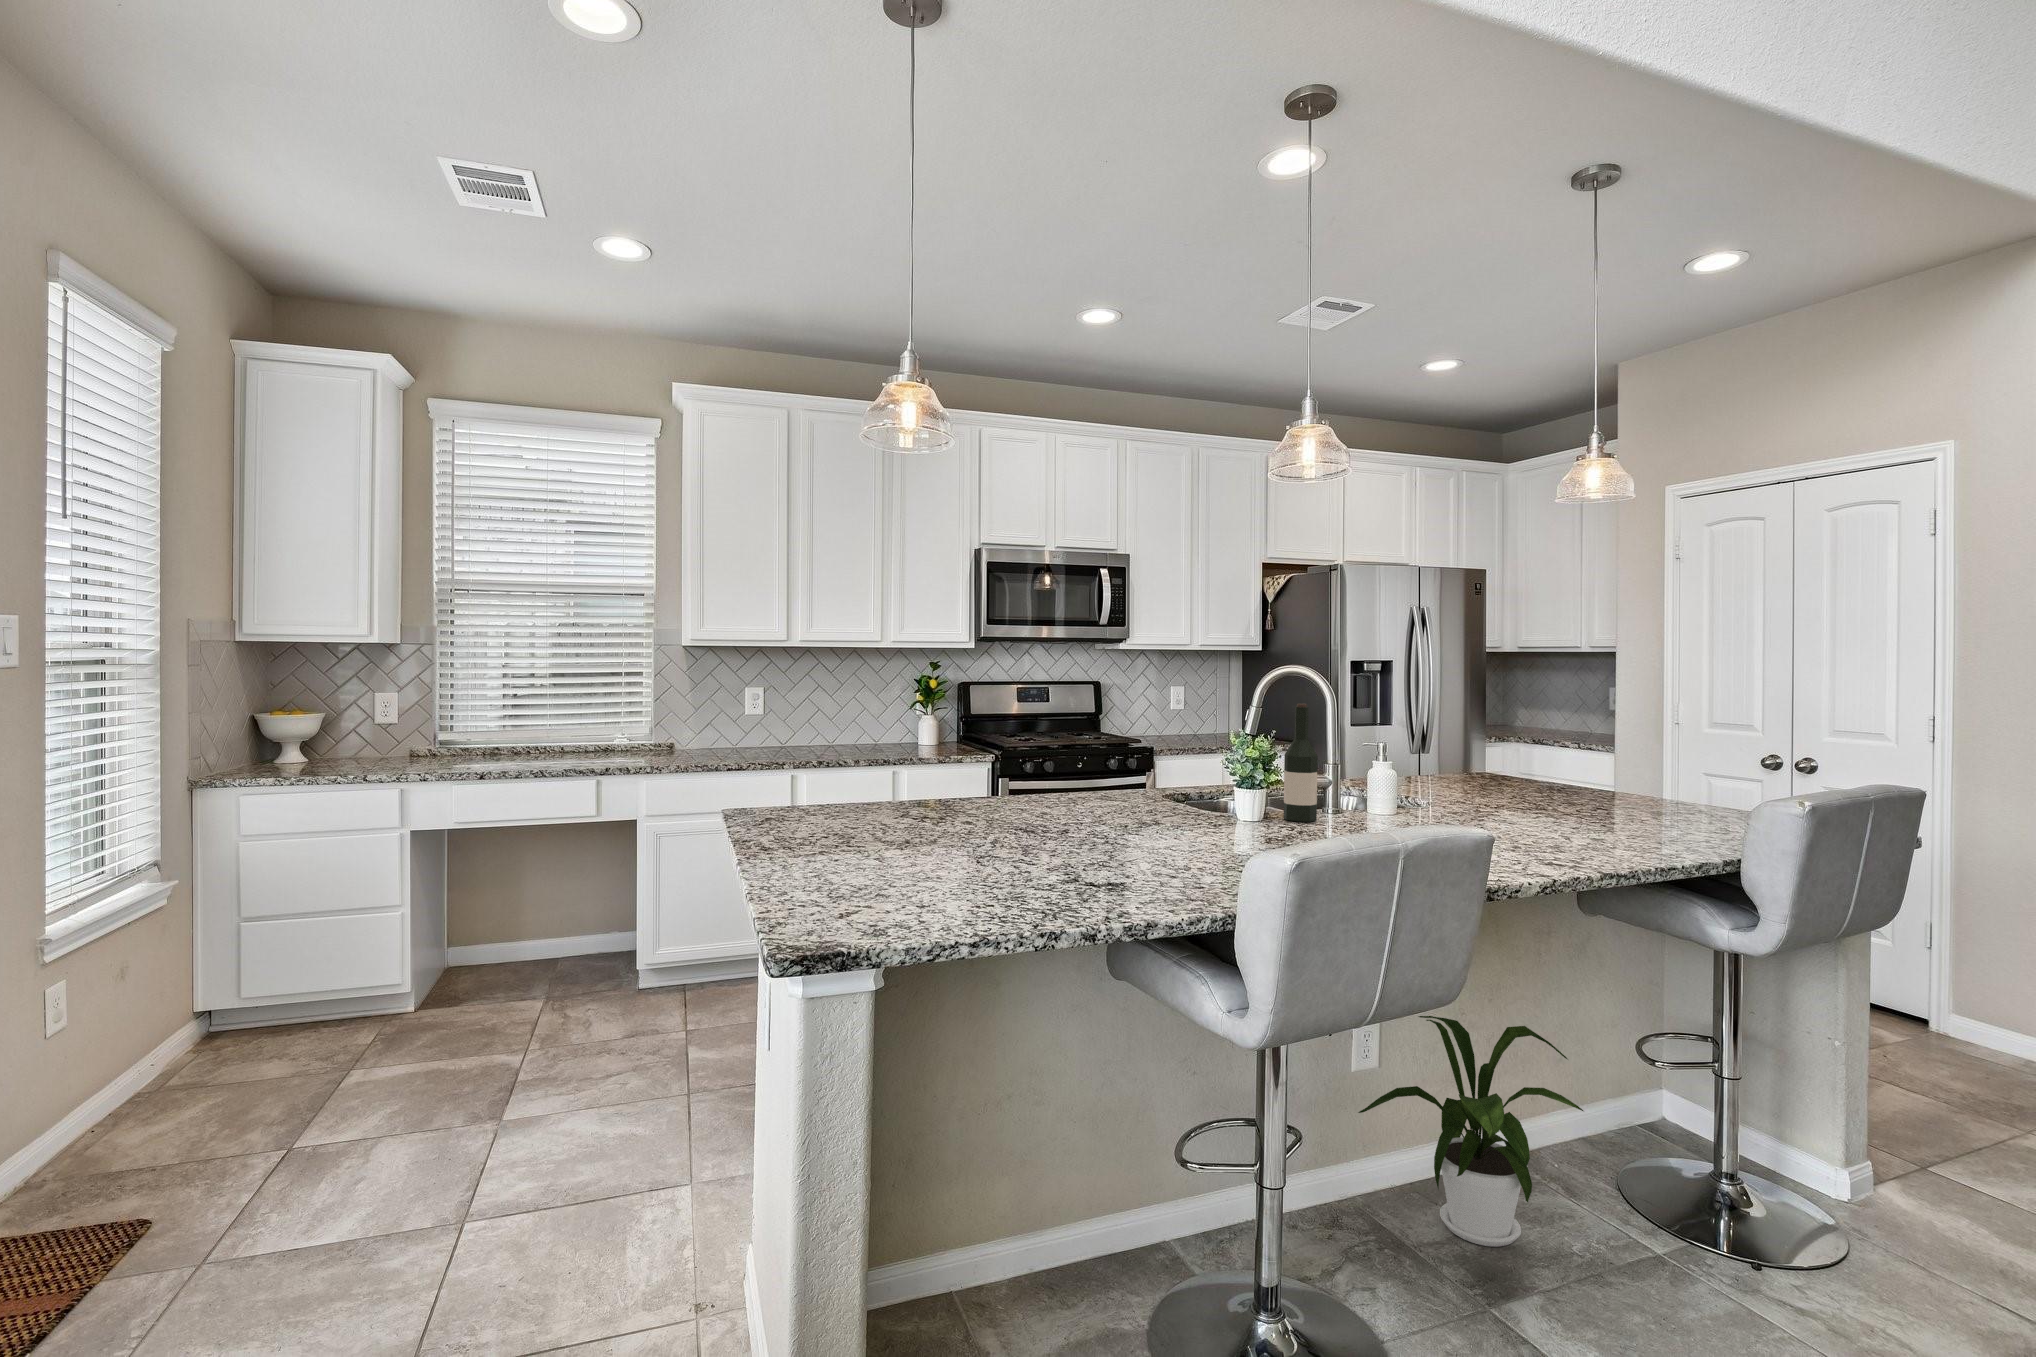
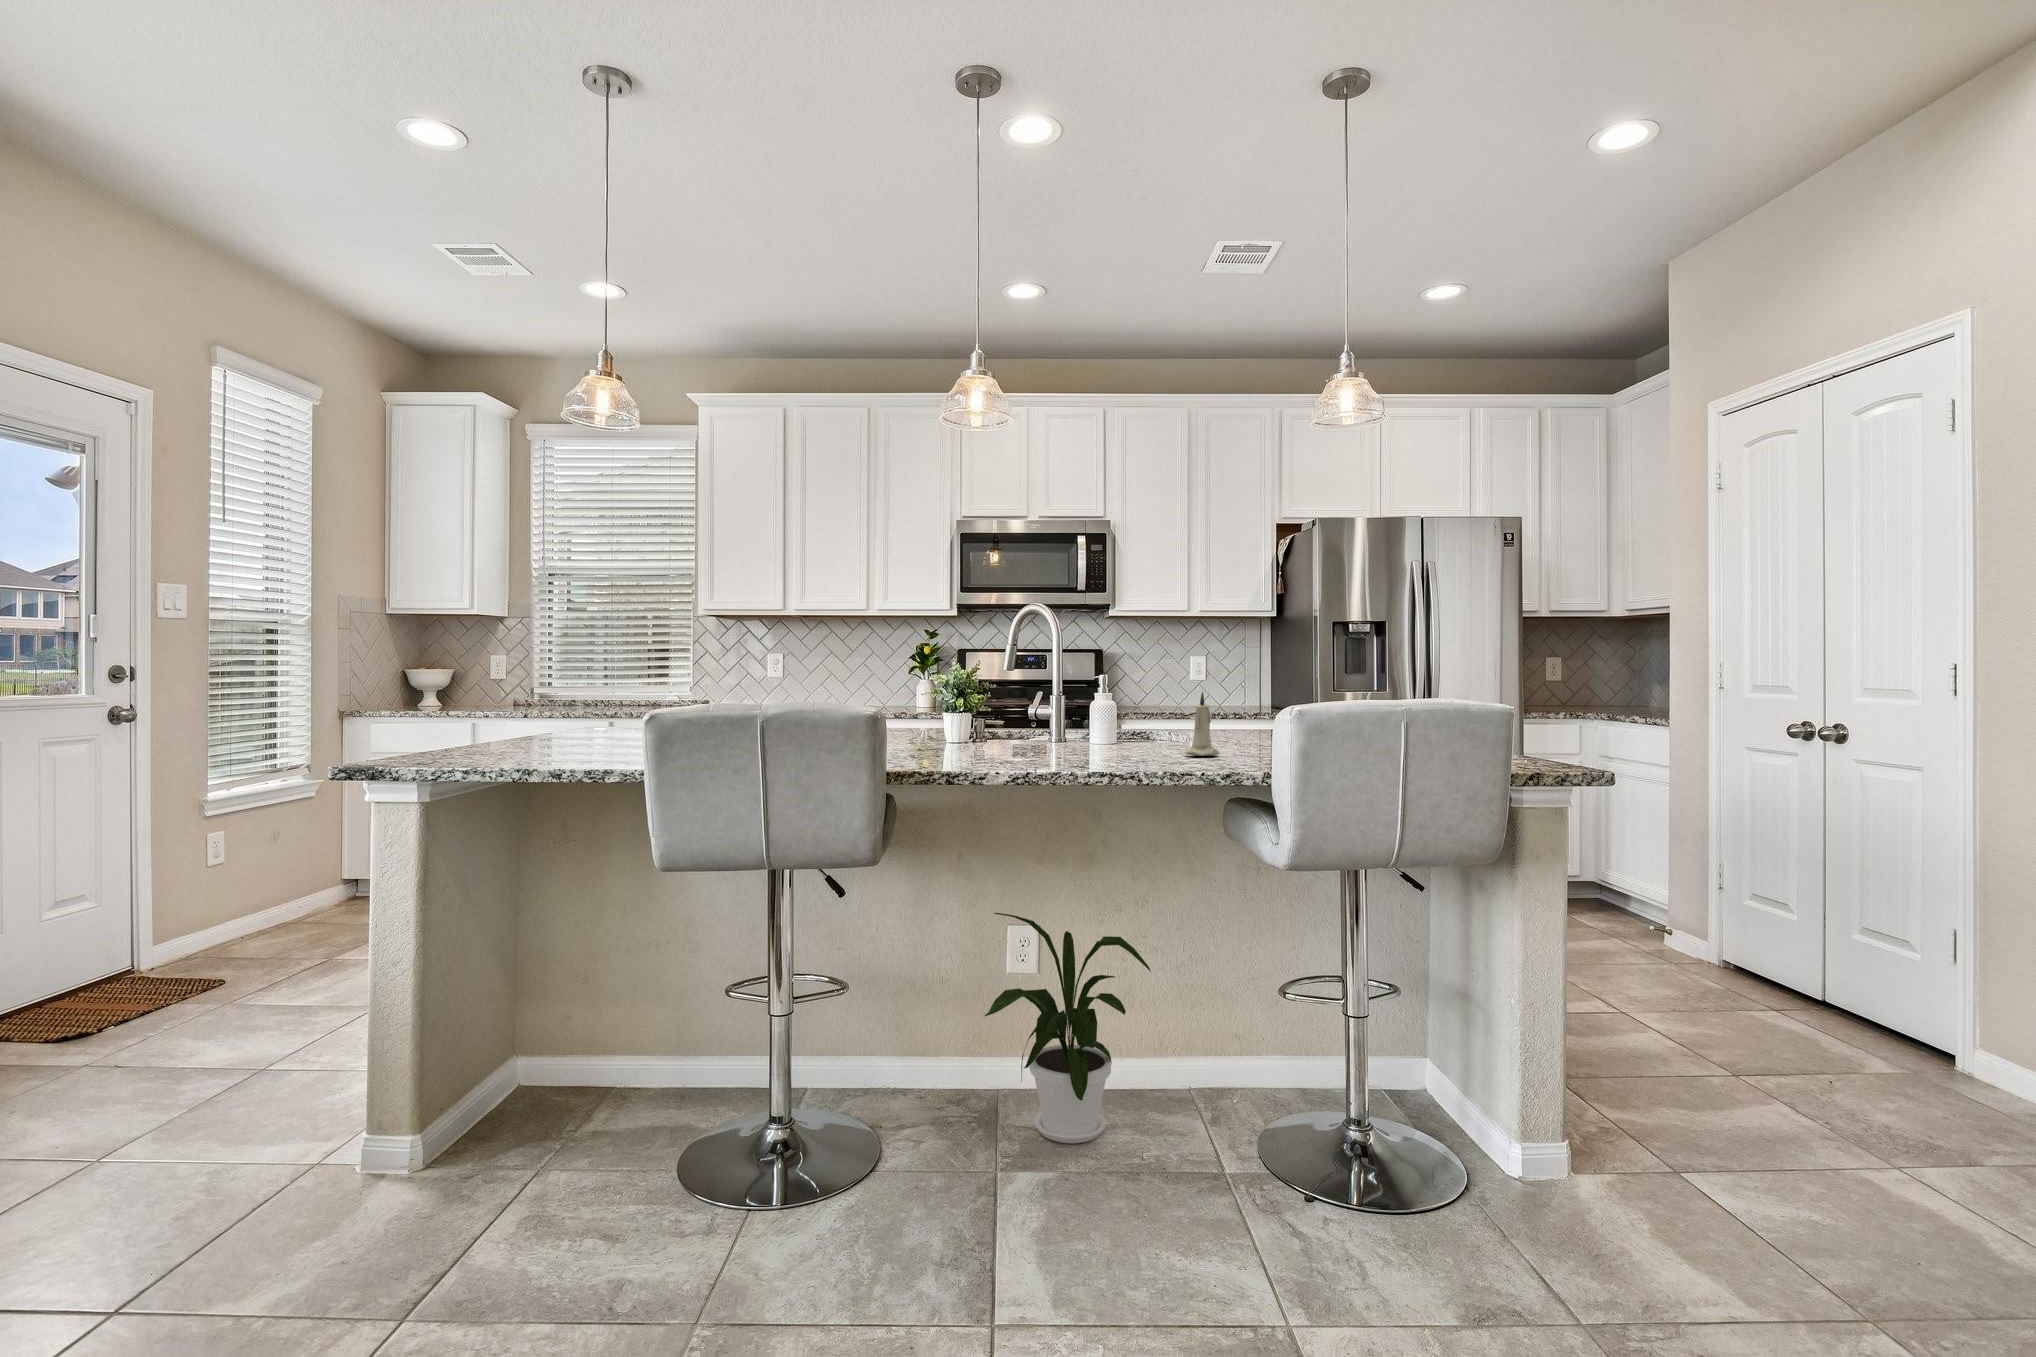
wine bottle: present [1284,704,1318,822] -> none [996,634,1026,745]
candle: none [1551,772,1588,838] -> present [1184,692,1219,756]

